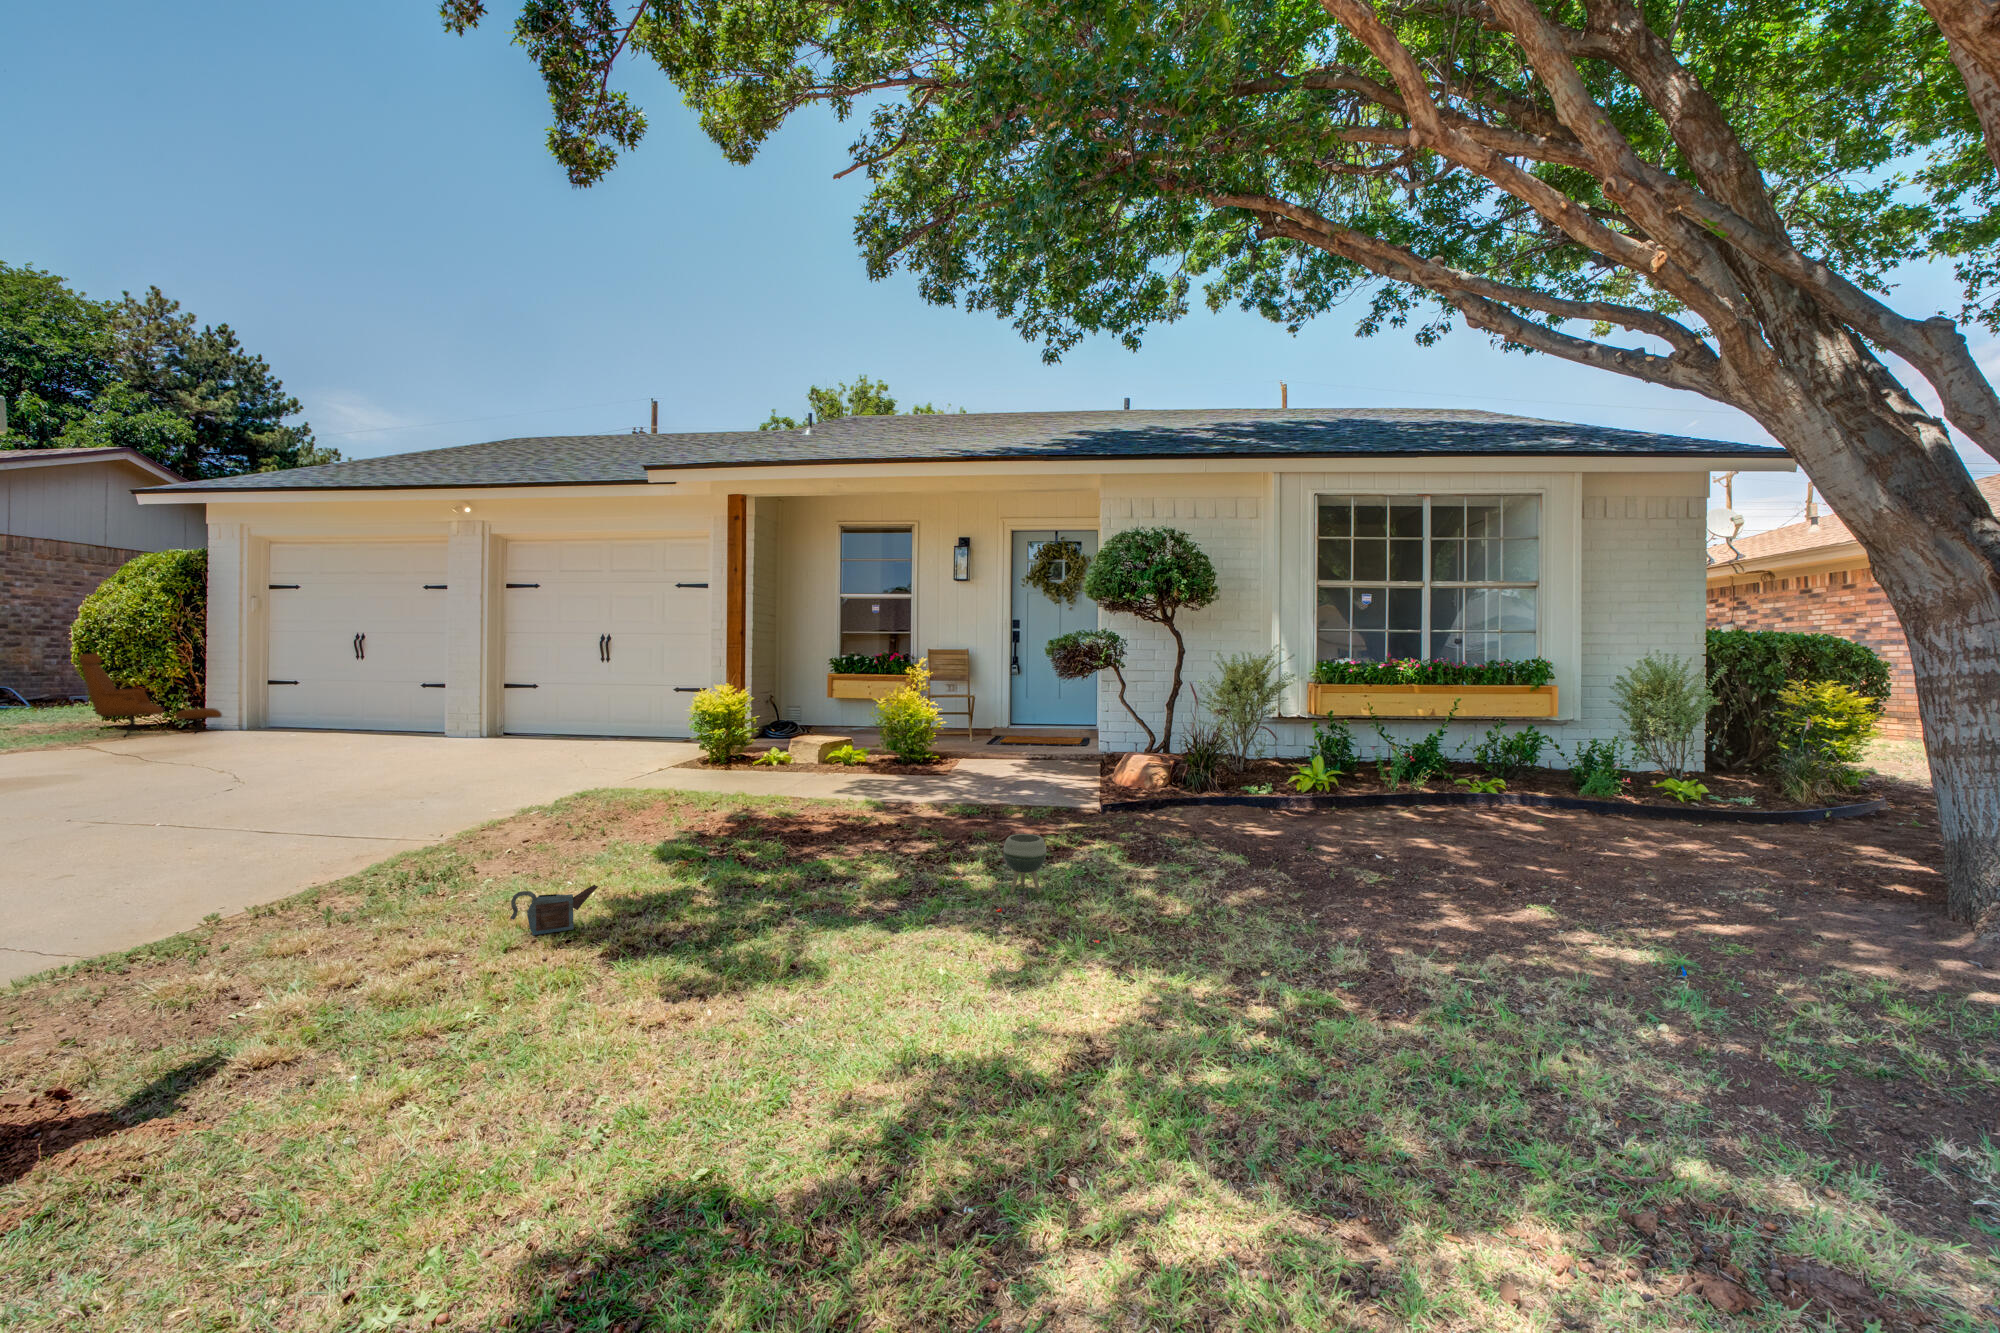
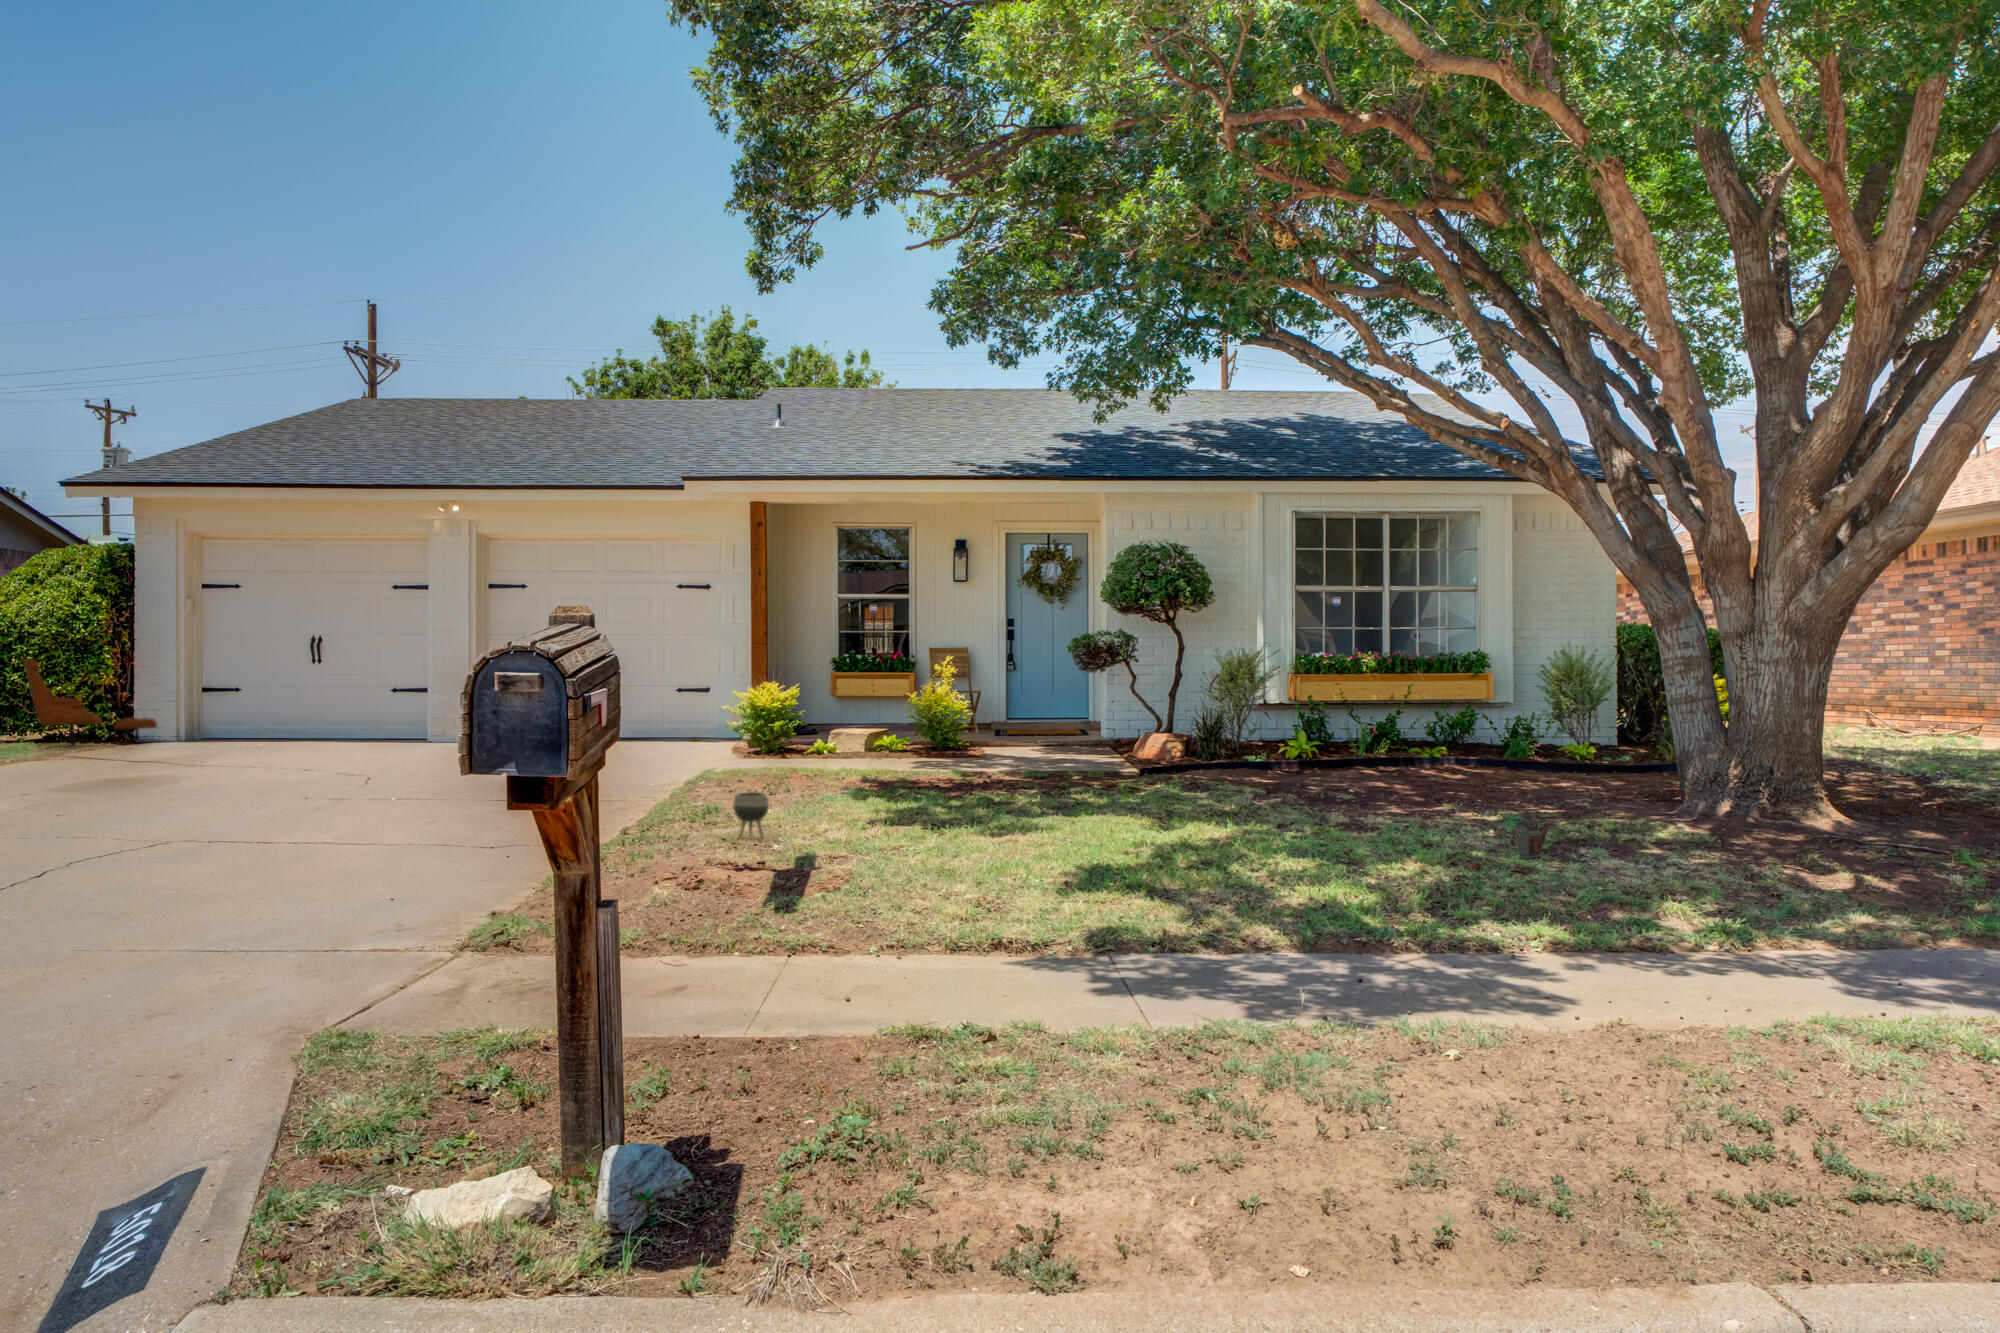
planter: present [1004,834,1046,894] -> present [733,792,769,839]
watering can: present [510,885,598,935] -> present [1515,824,1549,859]

